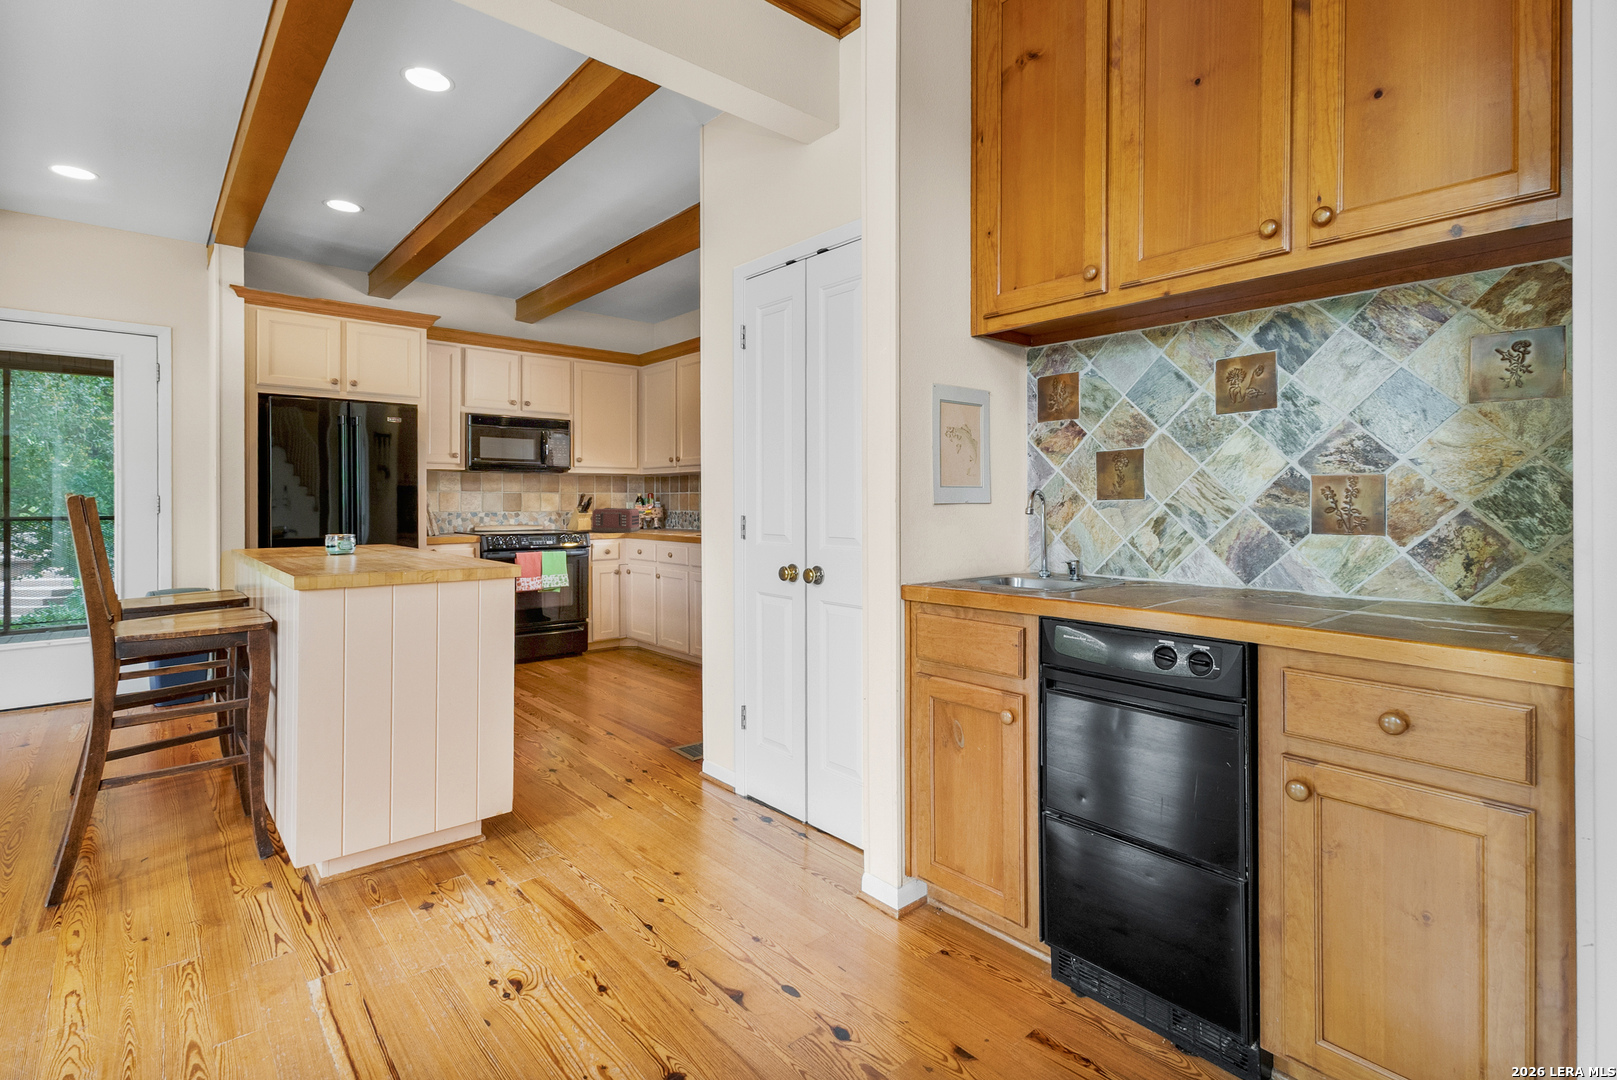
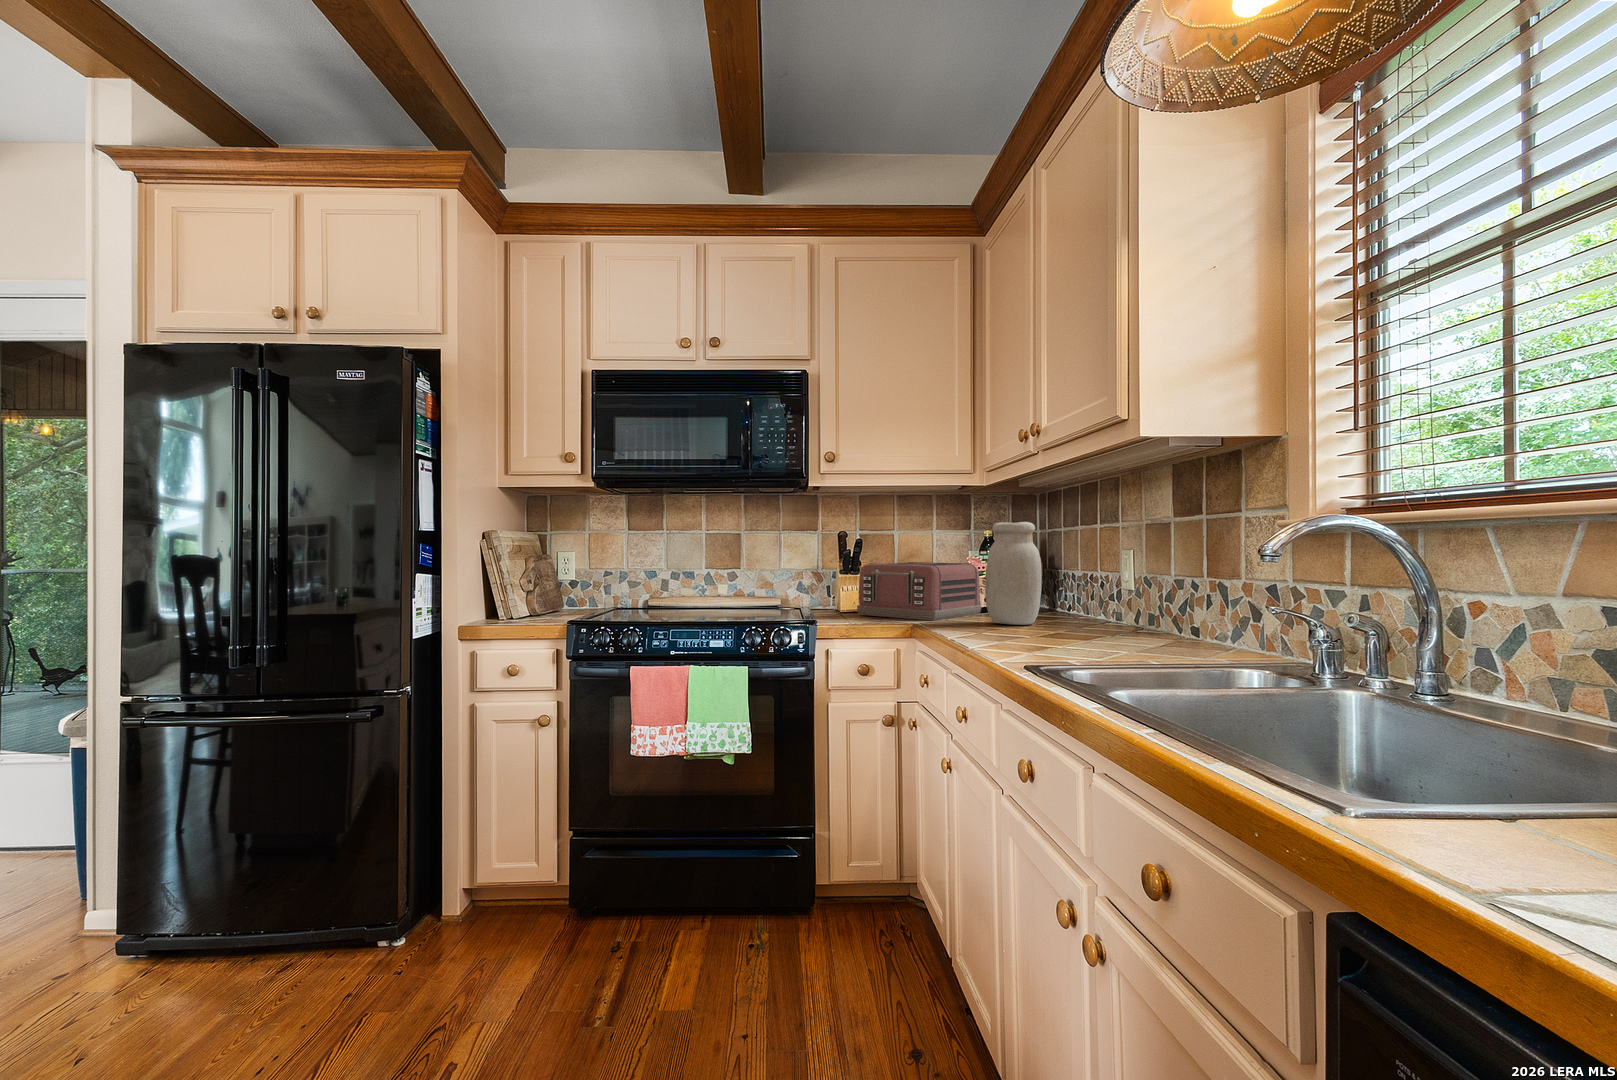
jar: none [653,493,674,532] -> present [985,522,1042,625]

